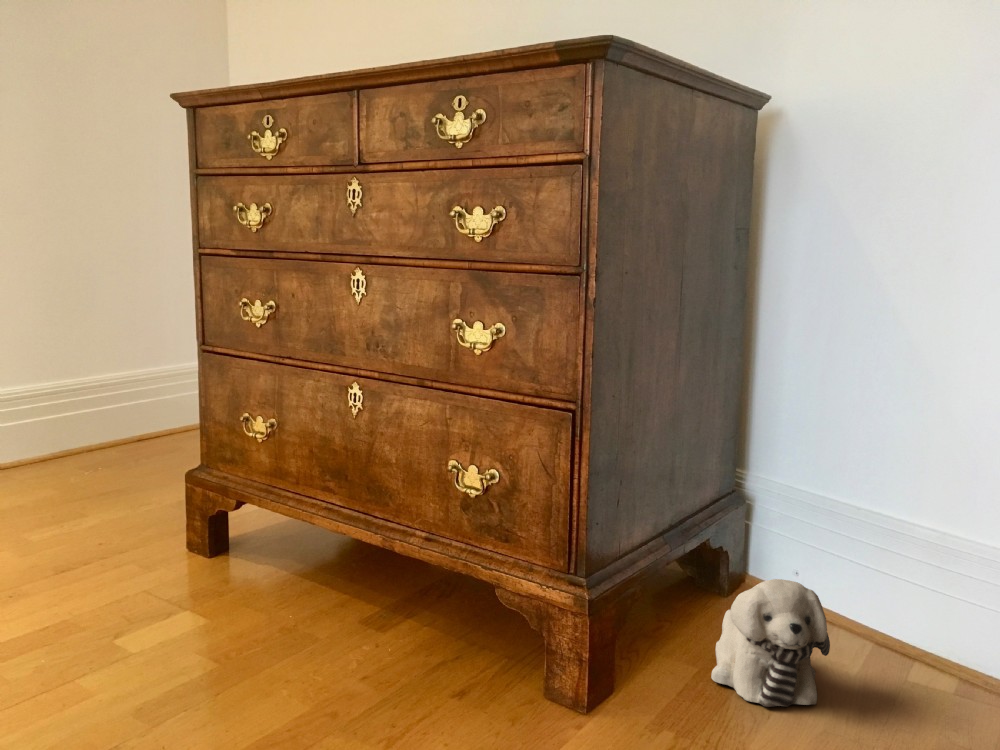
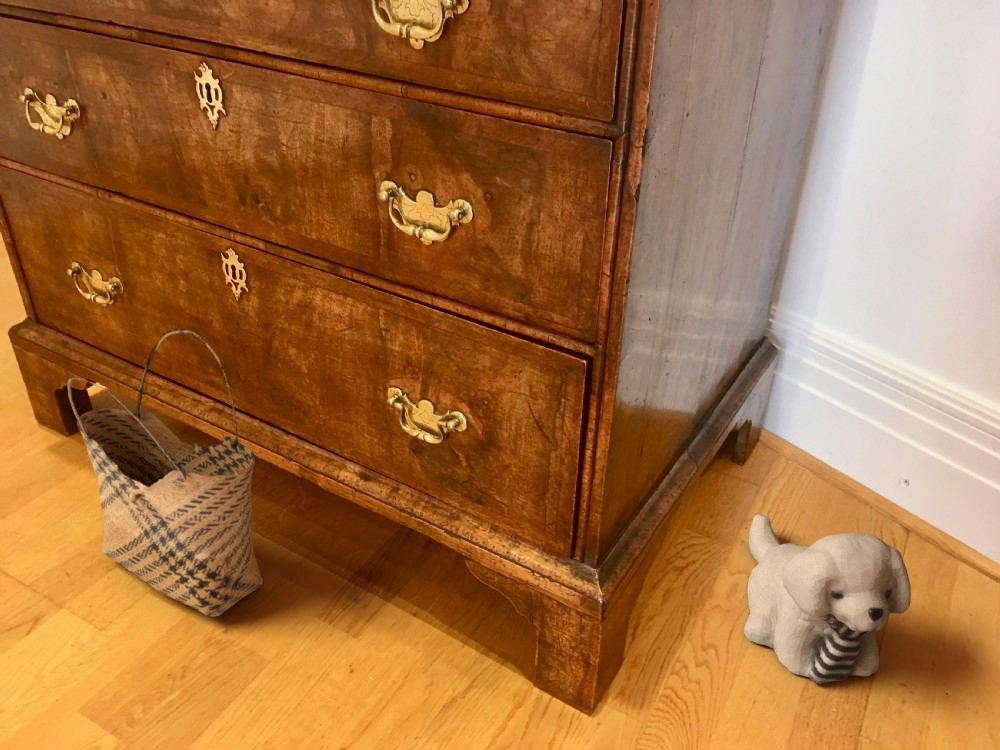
woven basket: none [231,437,354,646] -> present [67,329,263,617]

